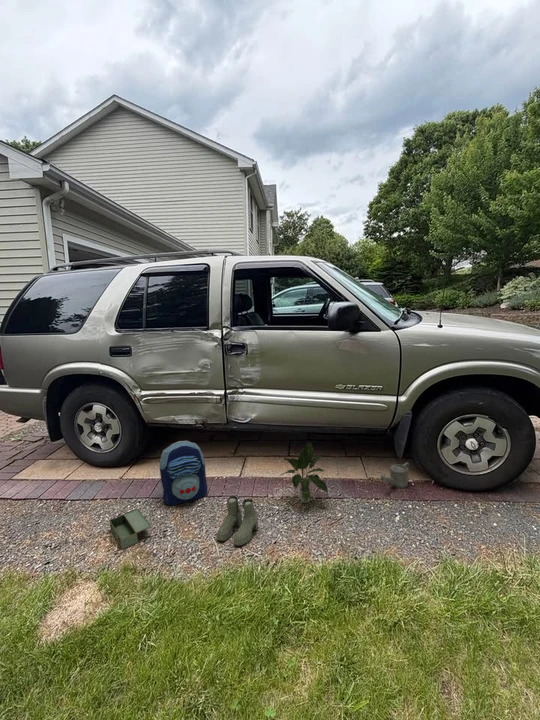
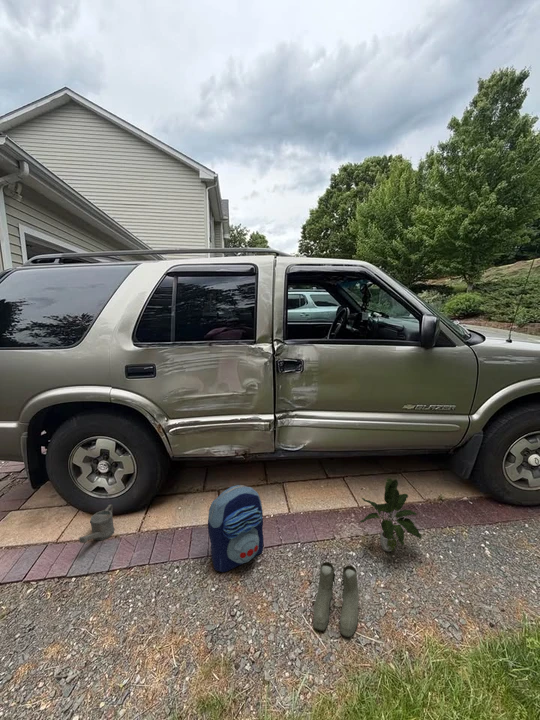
watering can: present [381,462,409,488] -> present [79,504,114,543]
toolbox: present [109,509,151,549] -> none [153,588,220,666]

